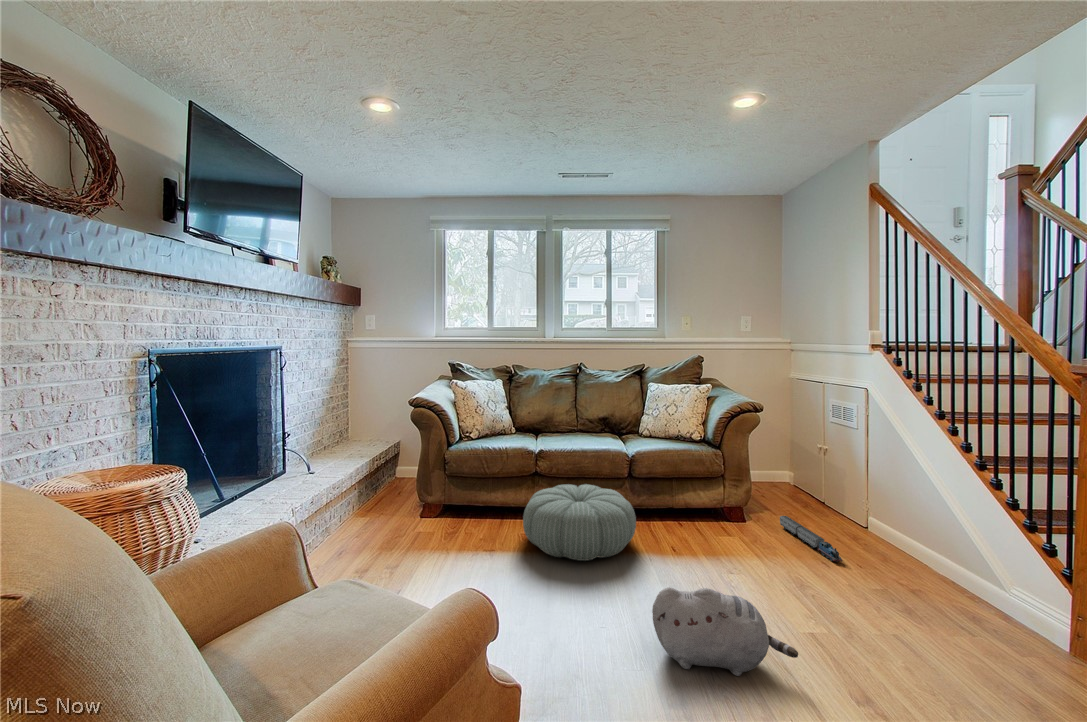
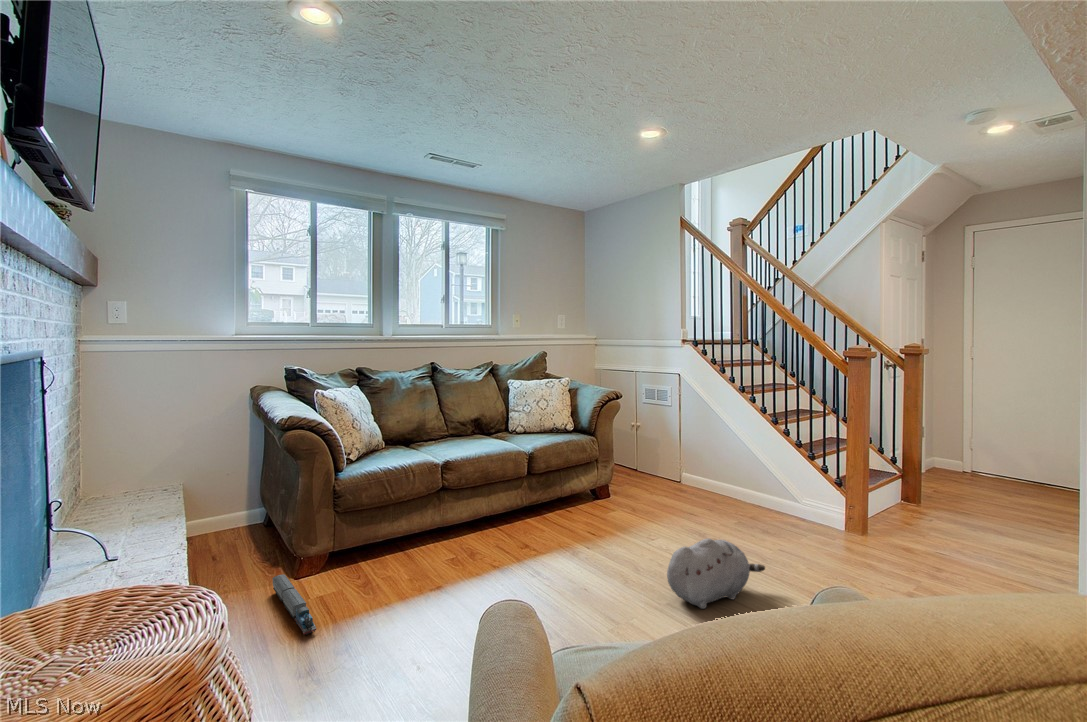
pouf: present [523,484,636,561] -> none [449,488,567,565]
toy train: present [780,516,842,562] -> present [272,575,316,635]

